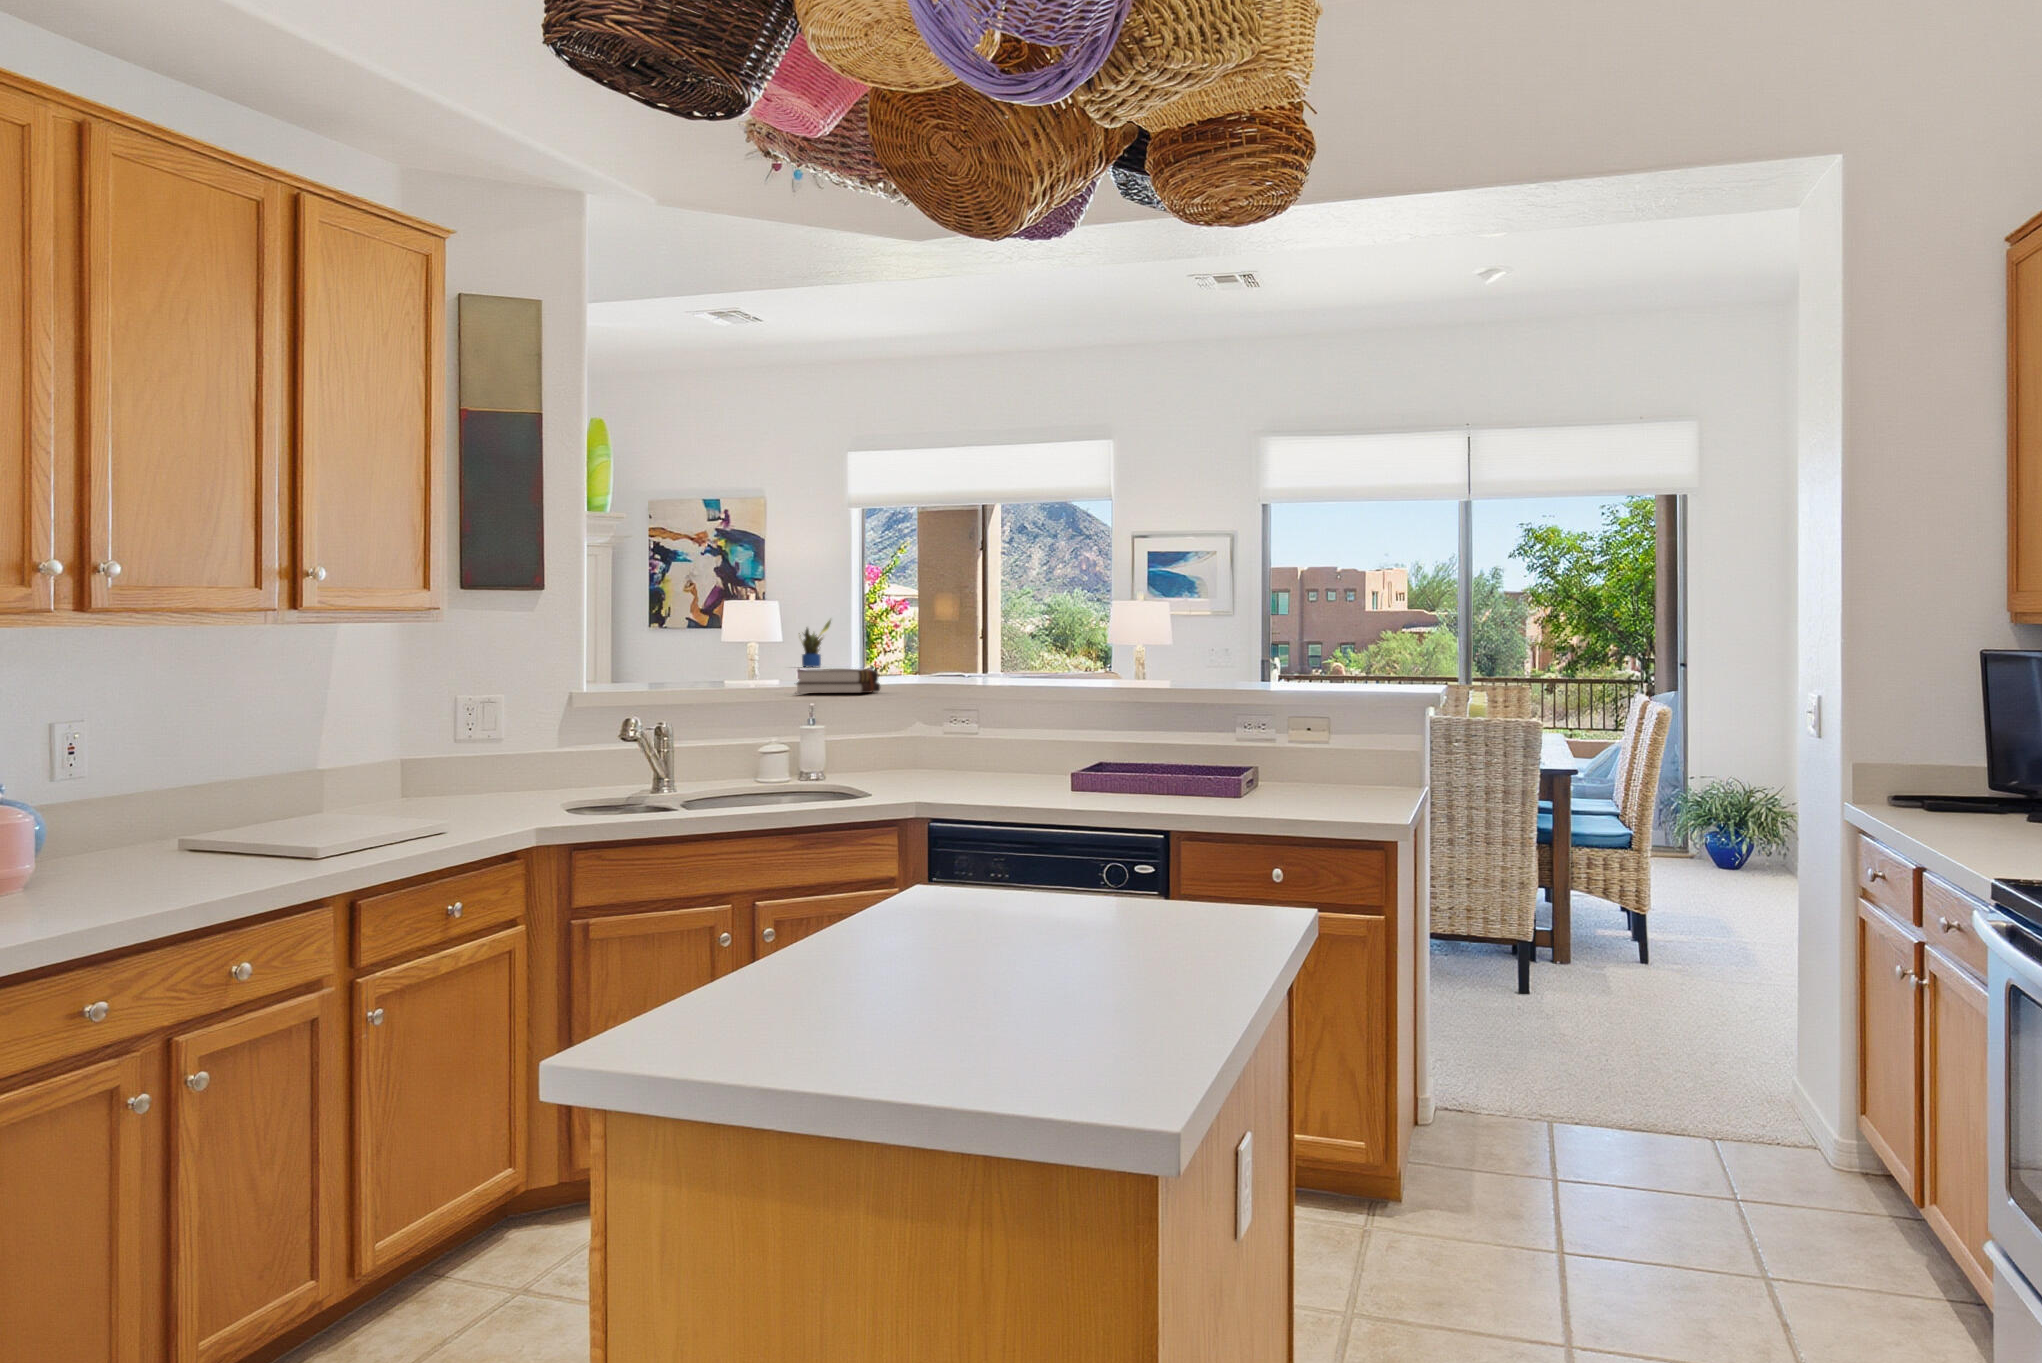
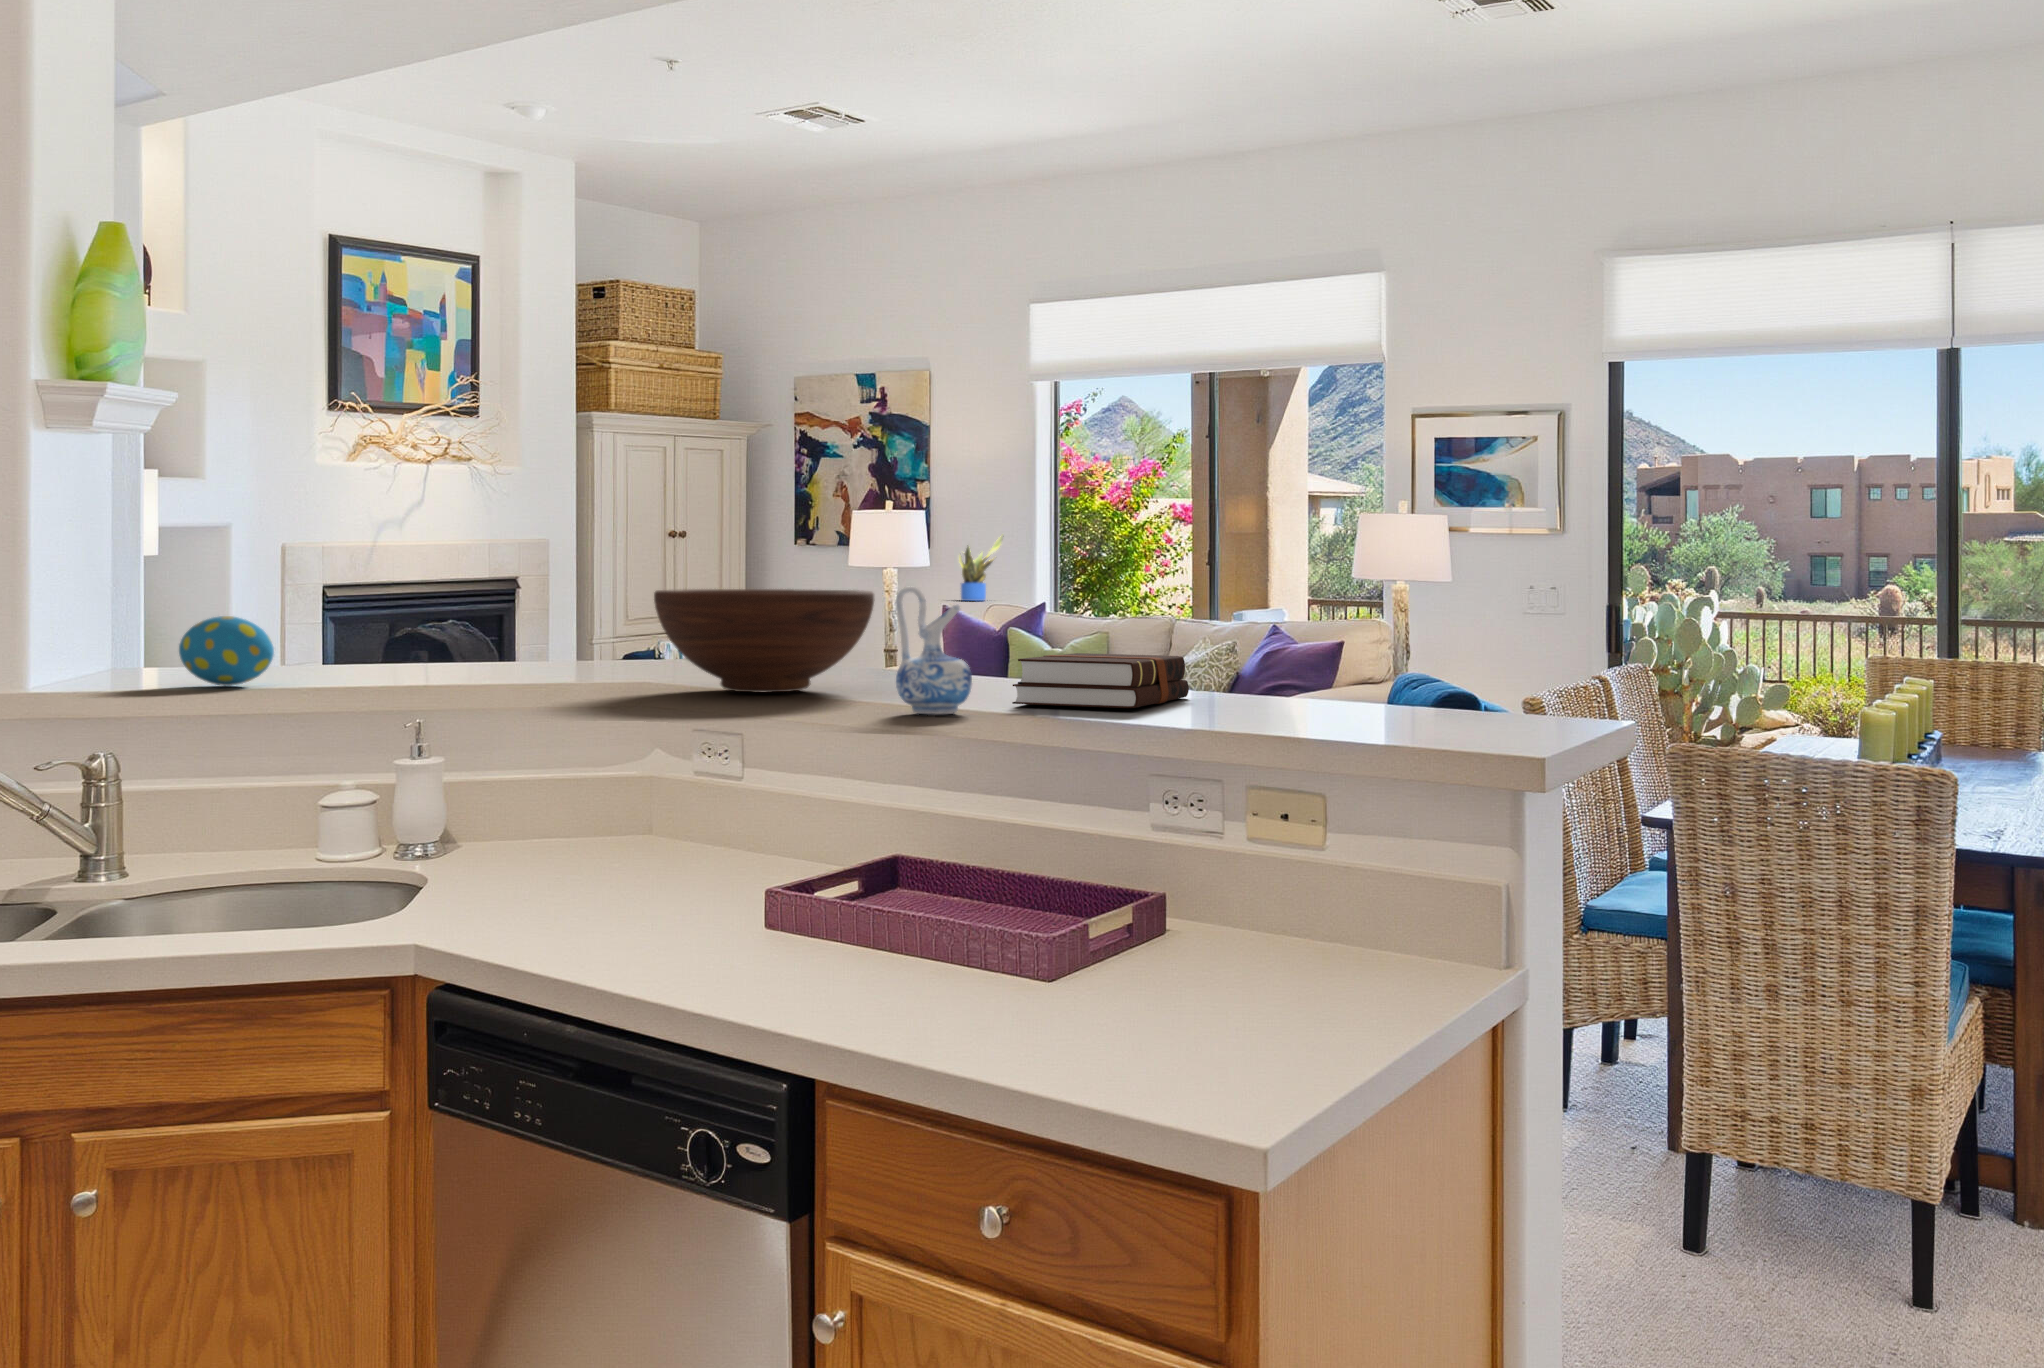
ceramic pitcher: none [1101,631,1139,694] -> present [896,587,972,714]
fruit bowl: none [929,636,1046,691] -> present [654,589,874,693]
decorative egg: none [656,655,710,695] -> present [179,616,274,686]
hardback book: present [796,669,880,693] -> present [1012,653,1189,708]

